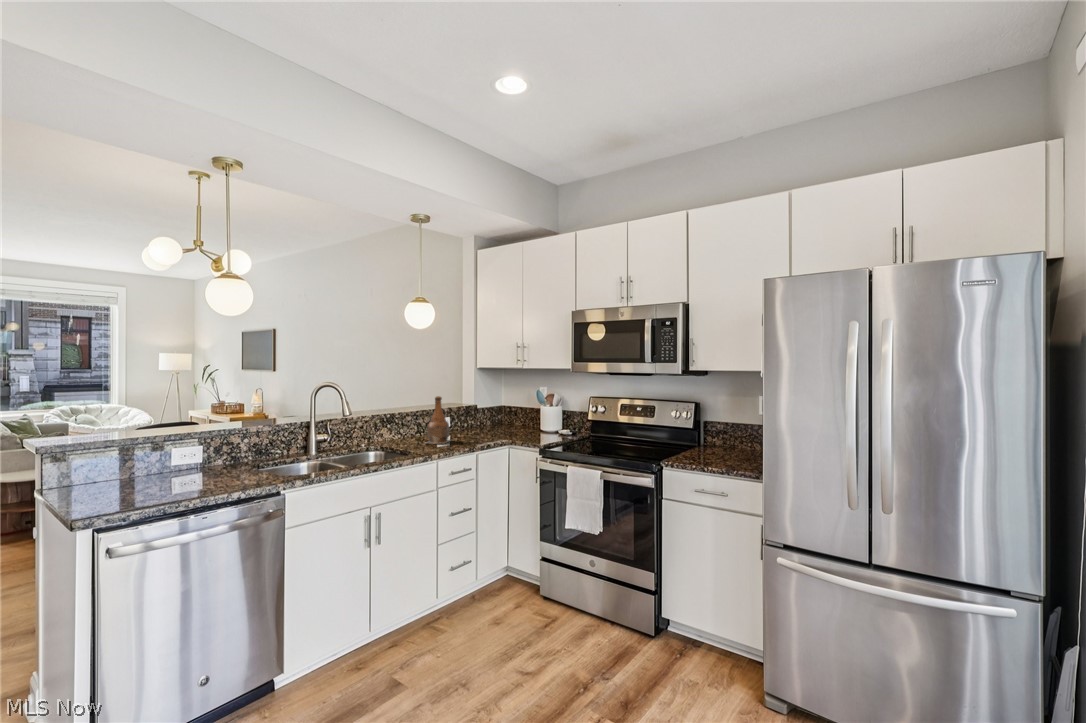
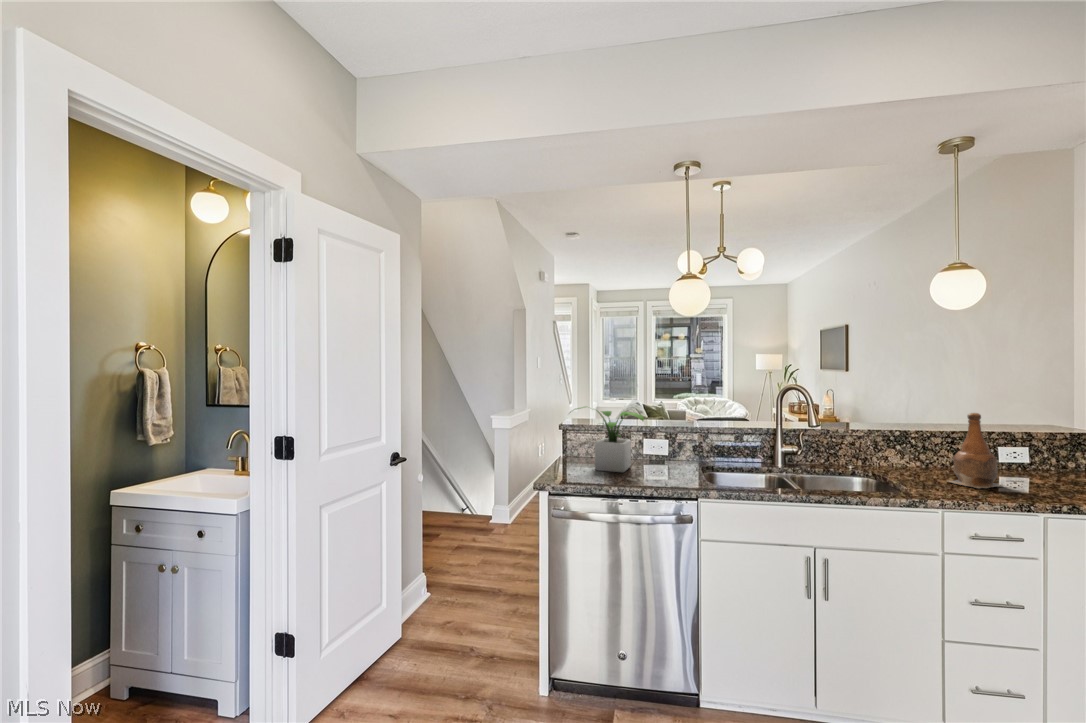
potted plant: none [82,417,202,494] -> present [577,407,644,472]

